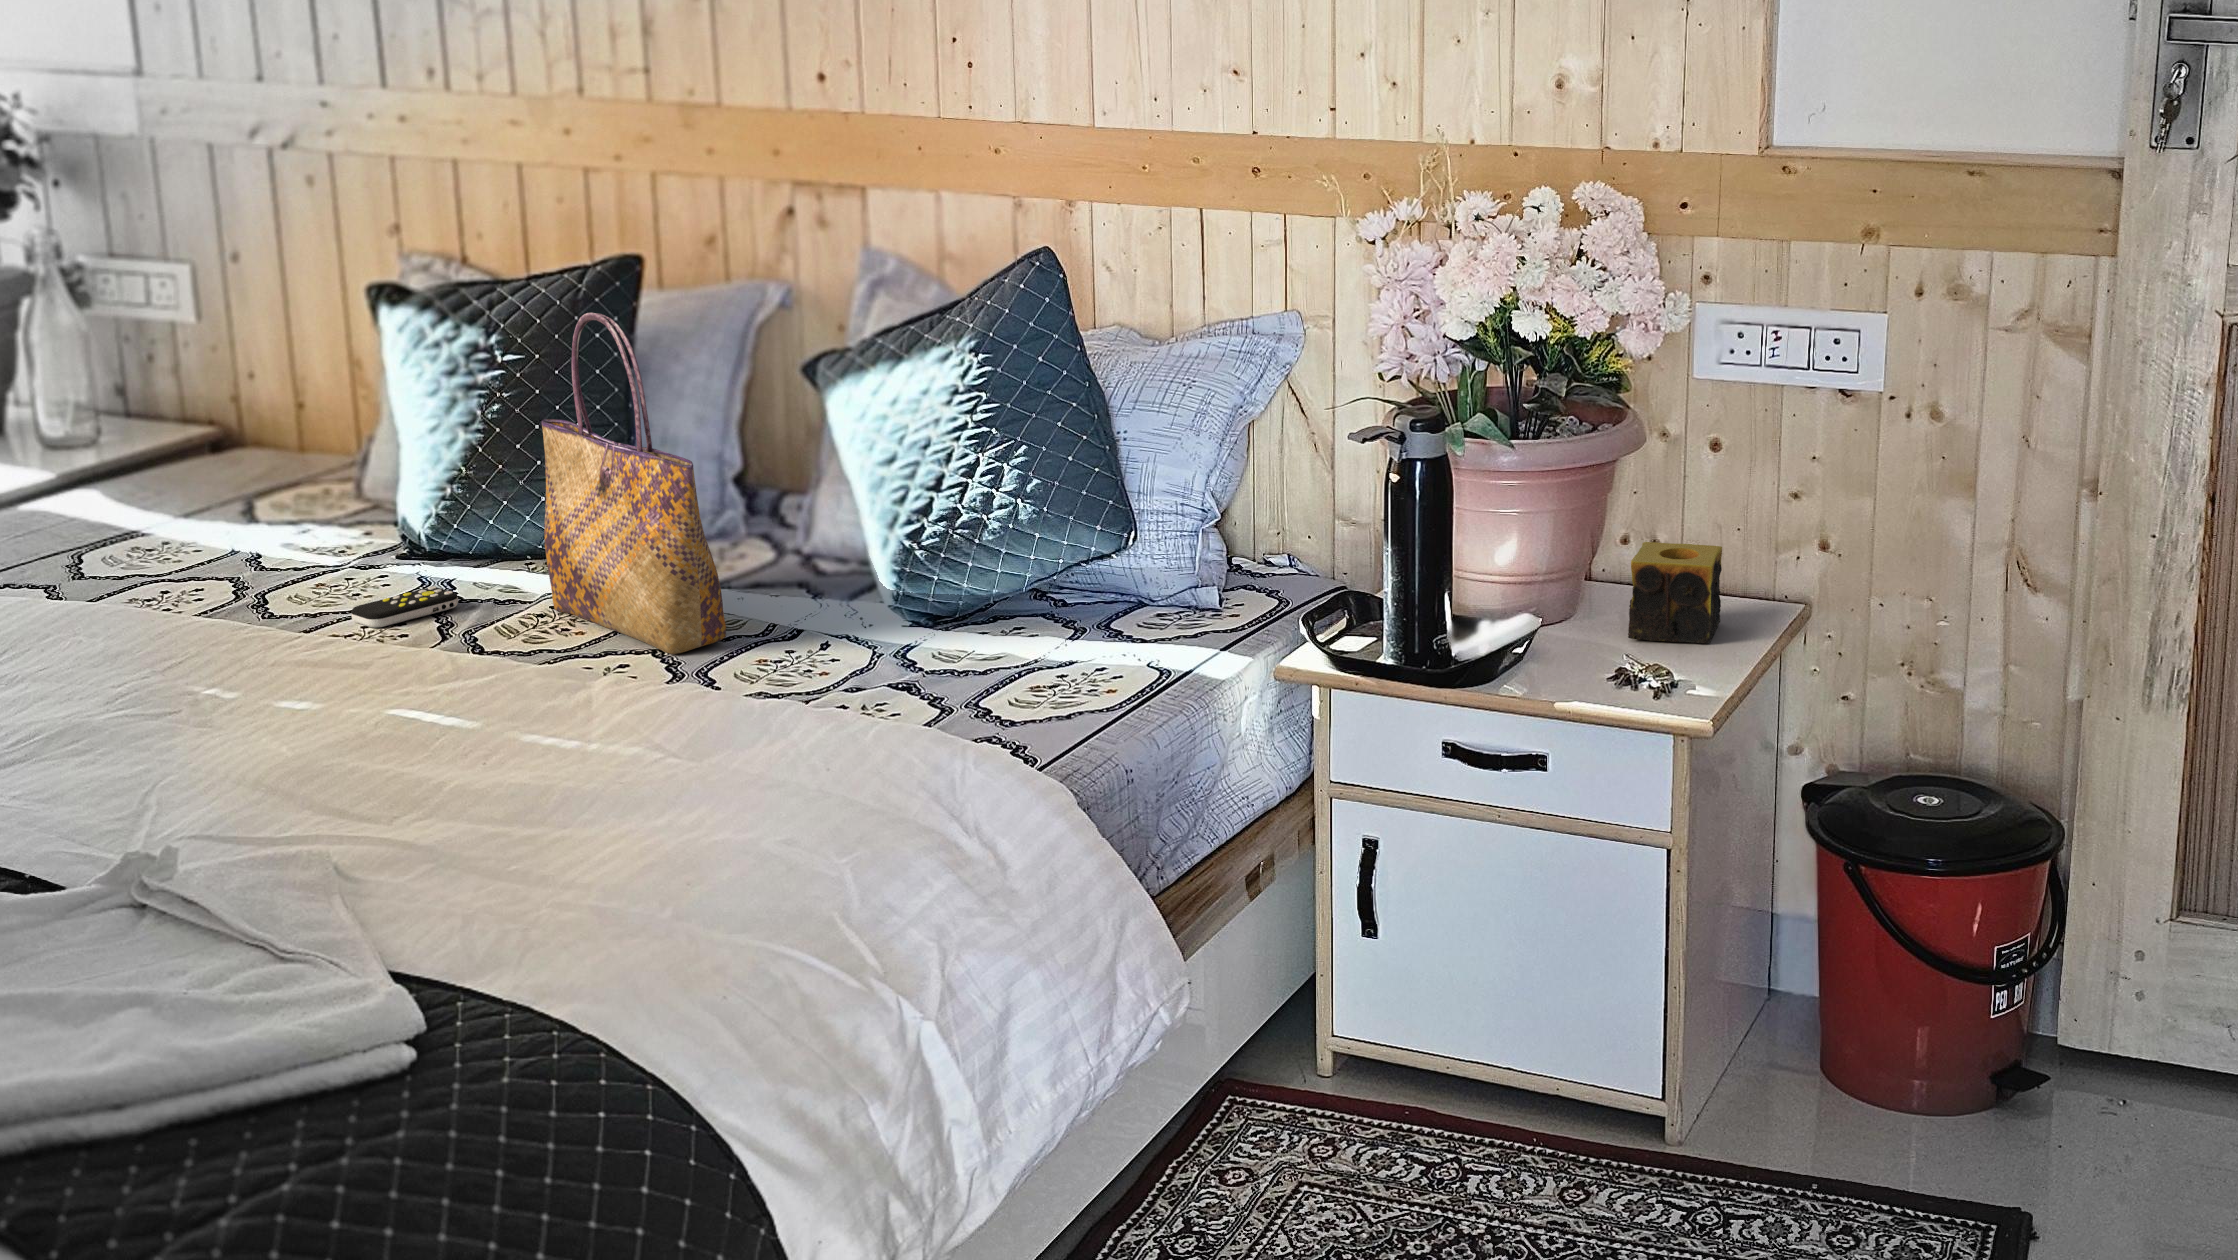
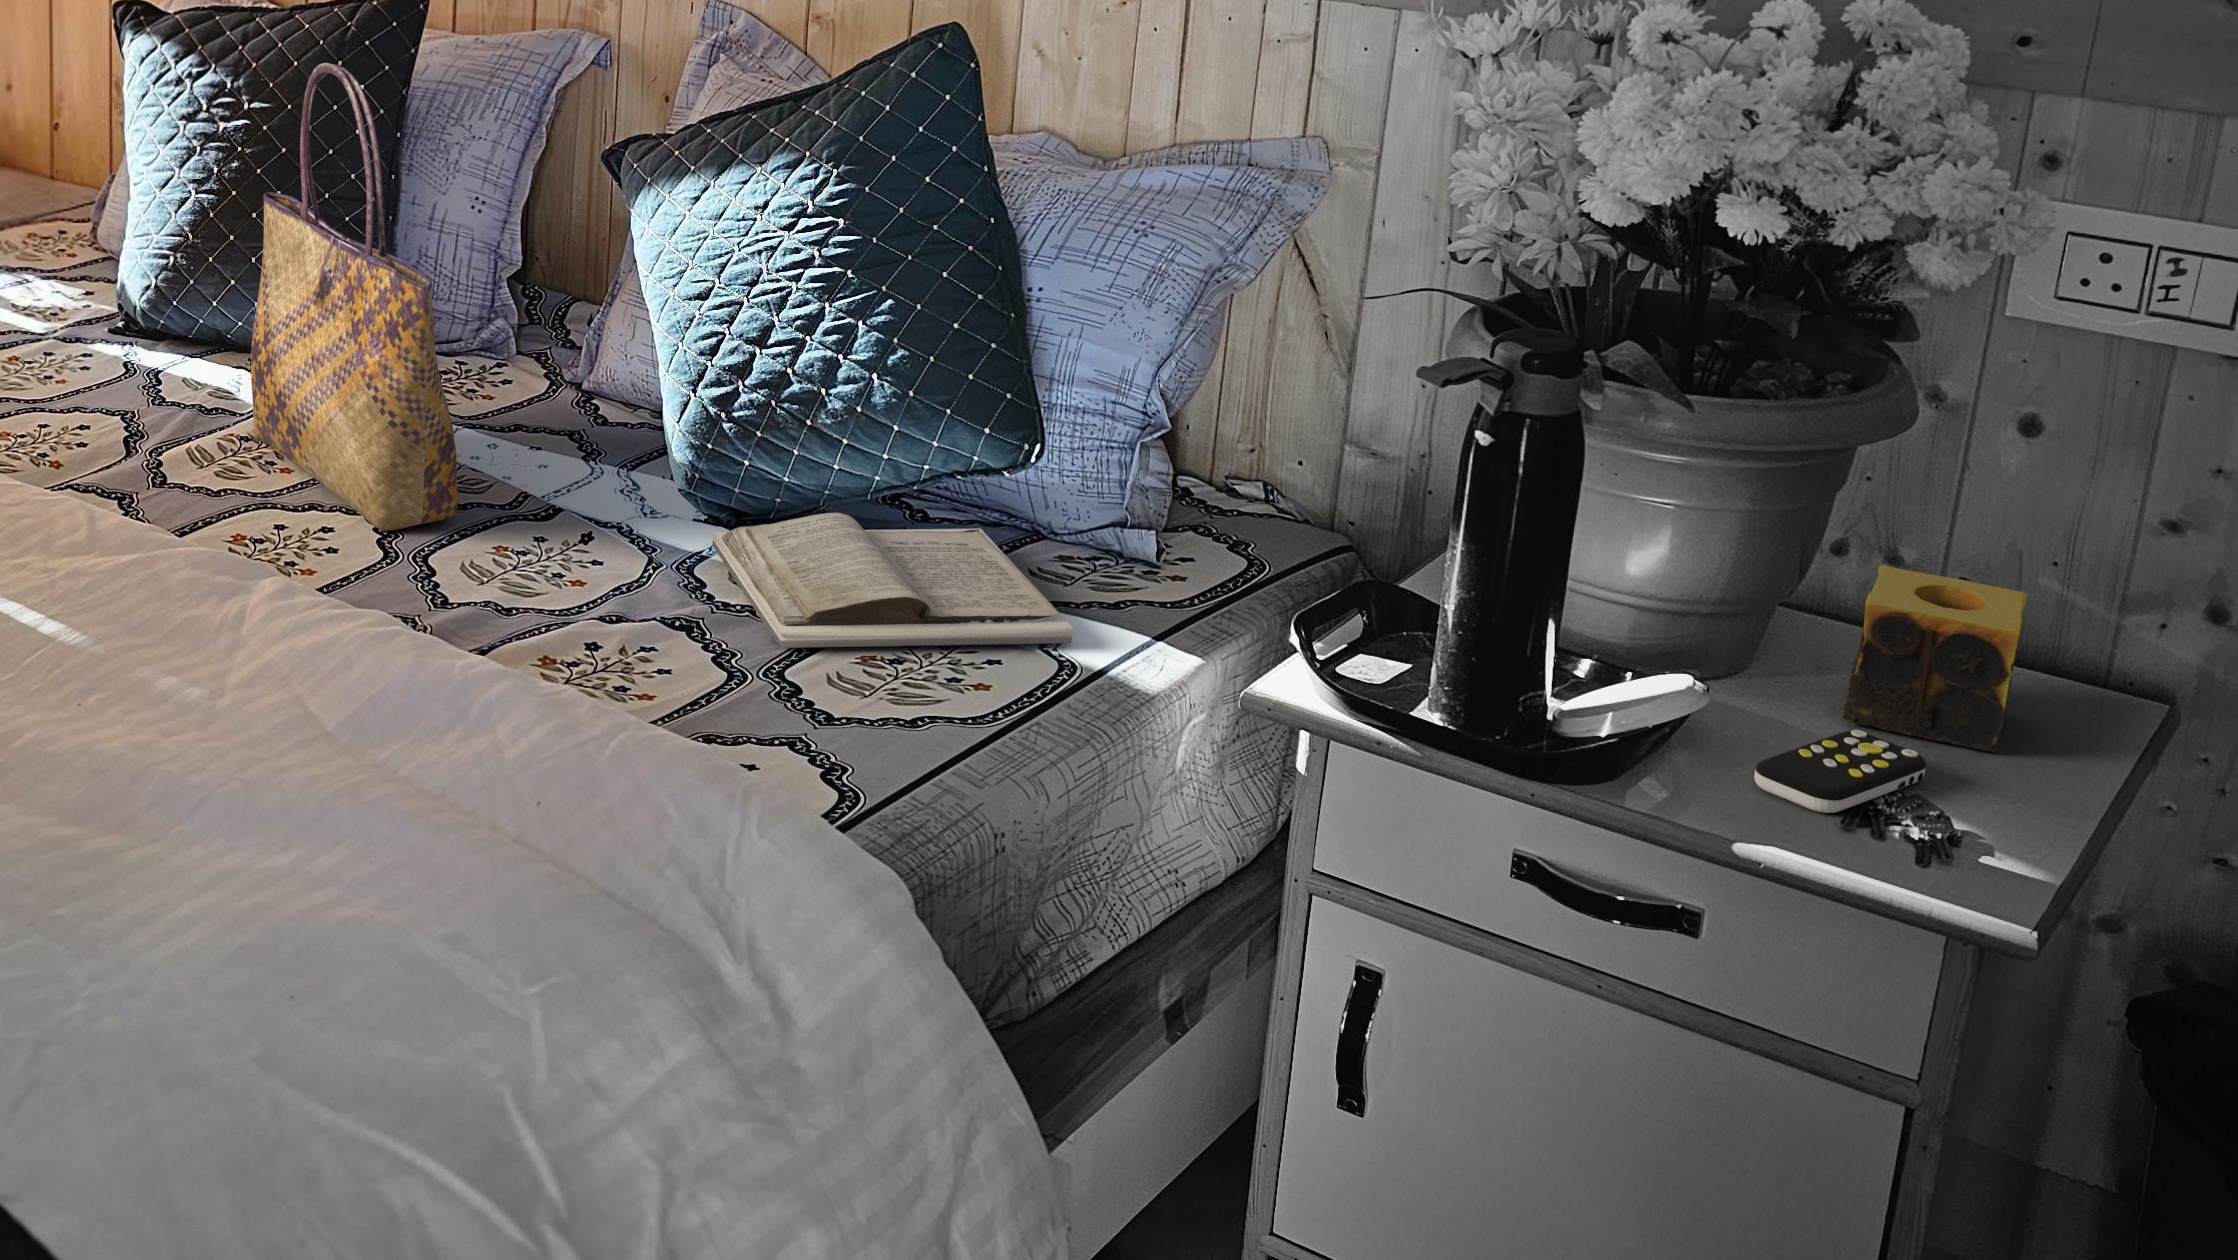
remote control: present [351,586,458,628] -> present [1754,730,1926,813]
book: none [915,599,1164,685] -> present [712,512,1073,648]

